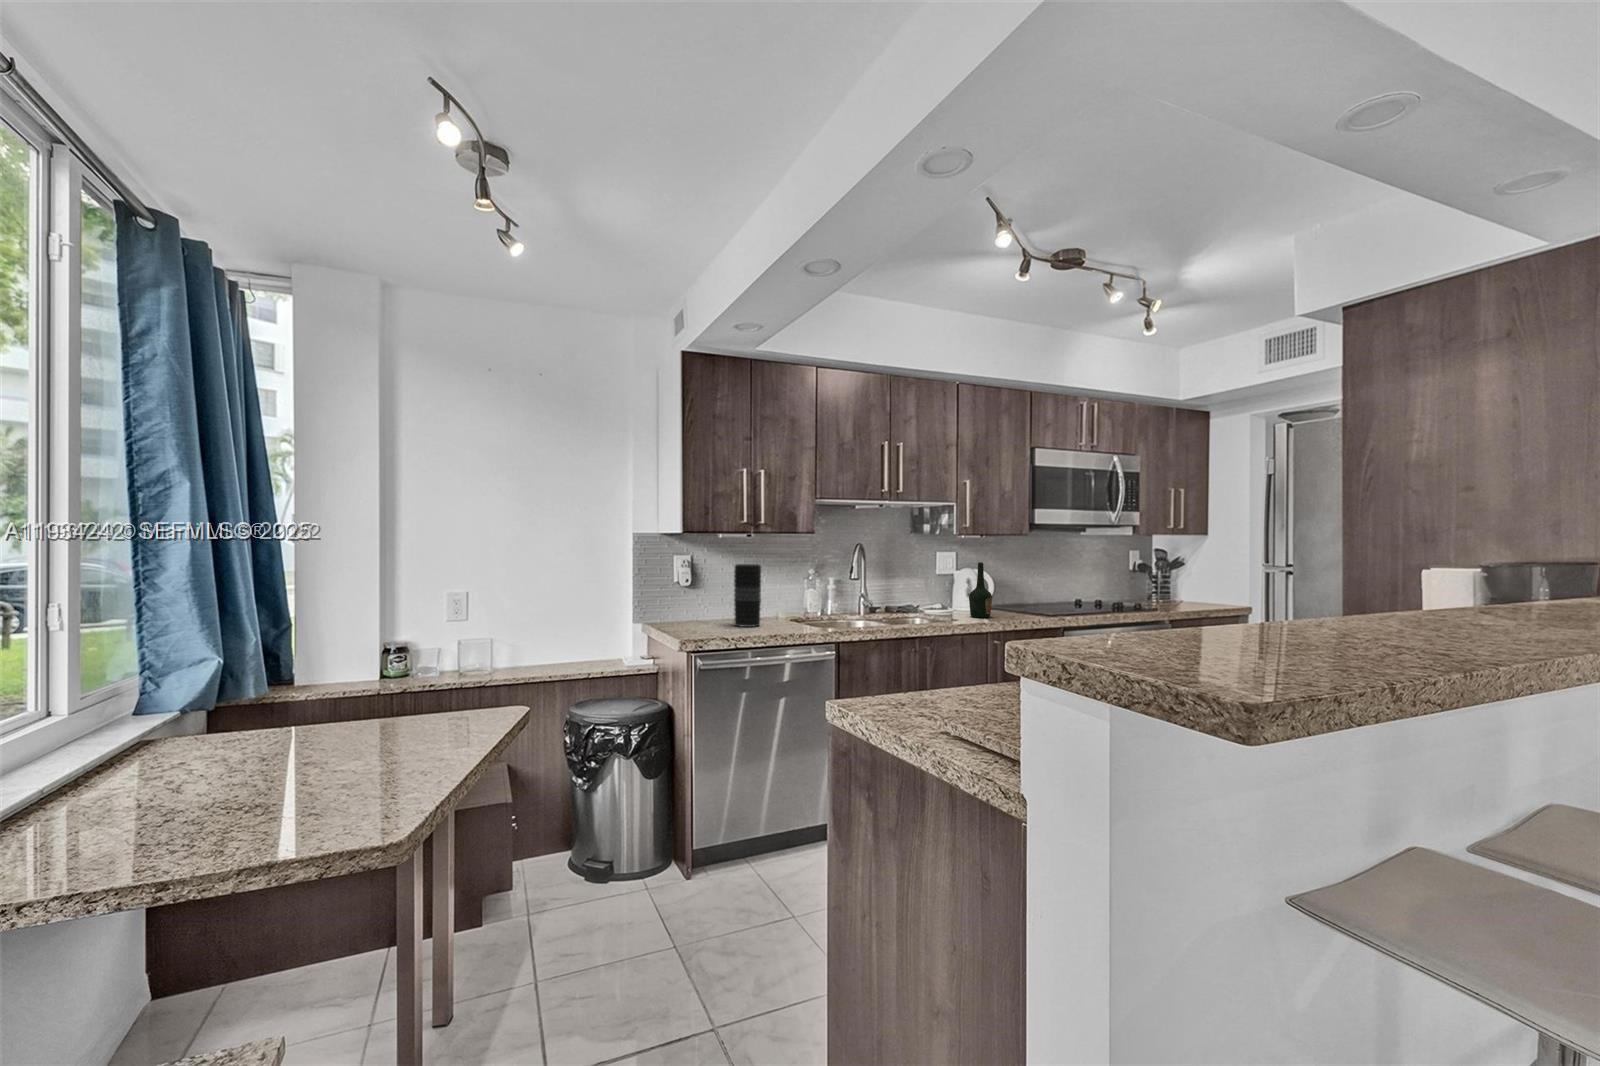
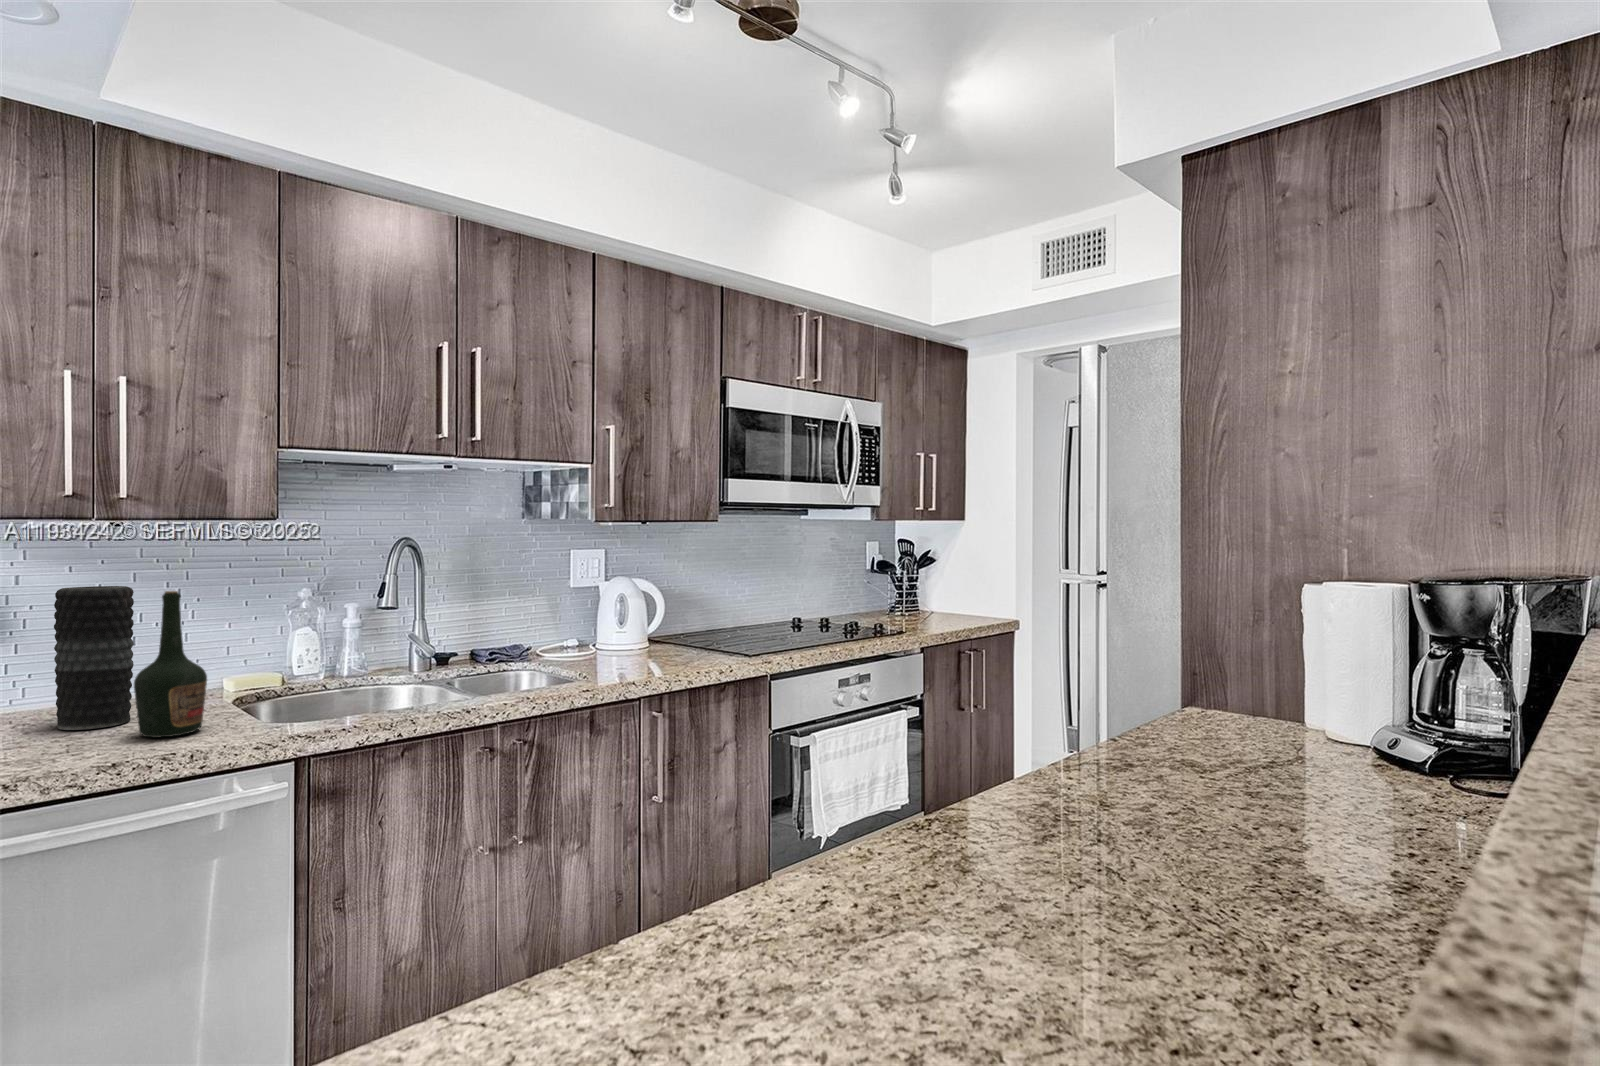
bottle: present [969,562,992,618] -> present [134,591,207,737]

